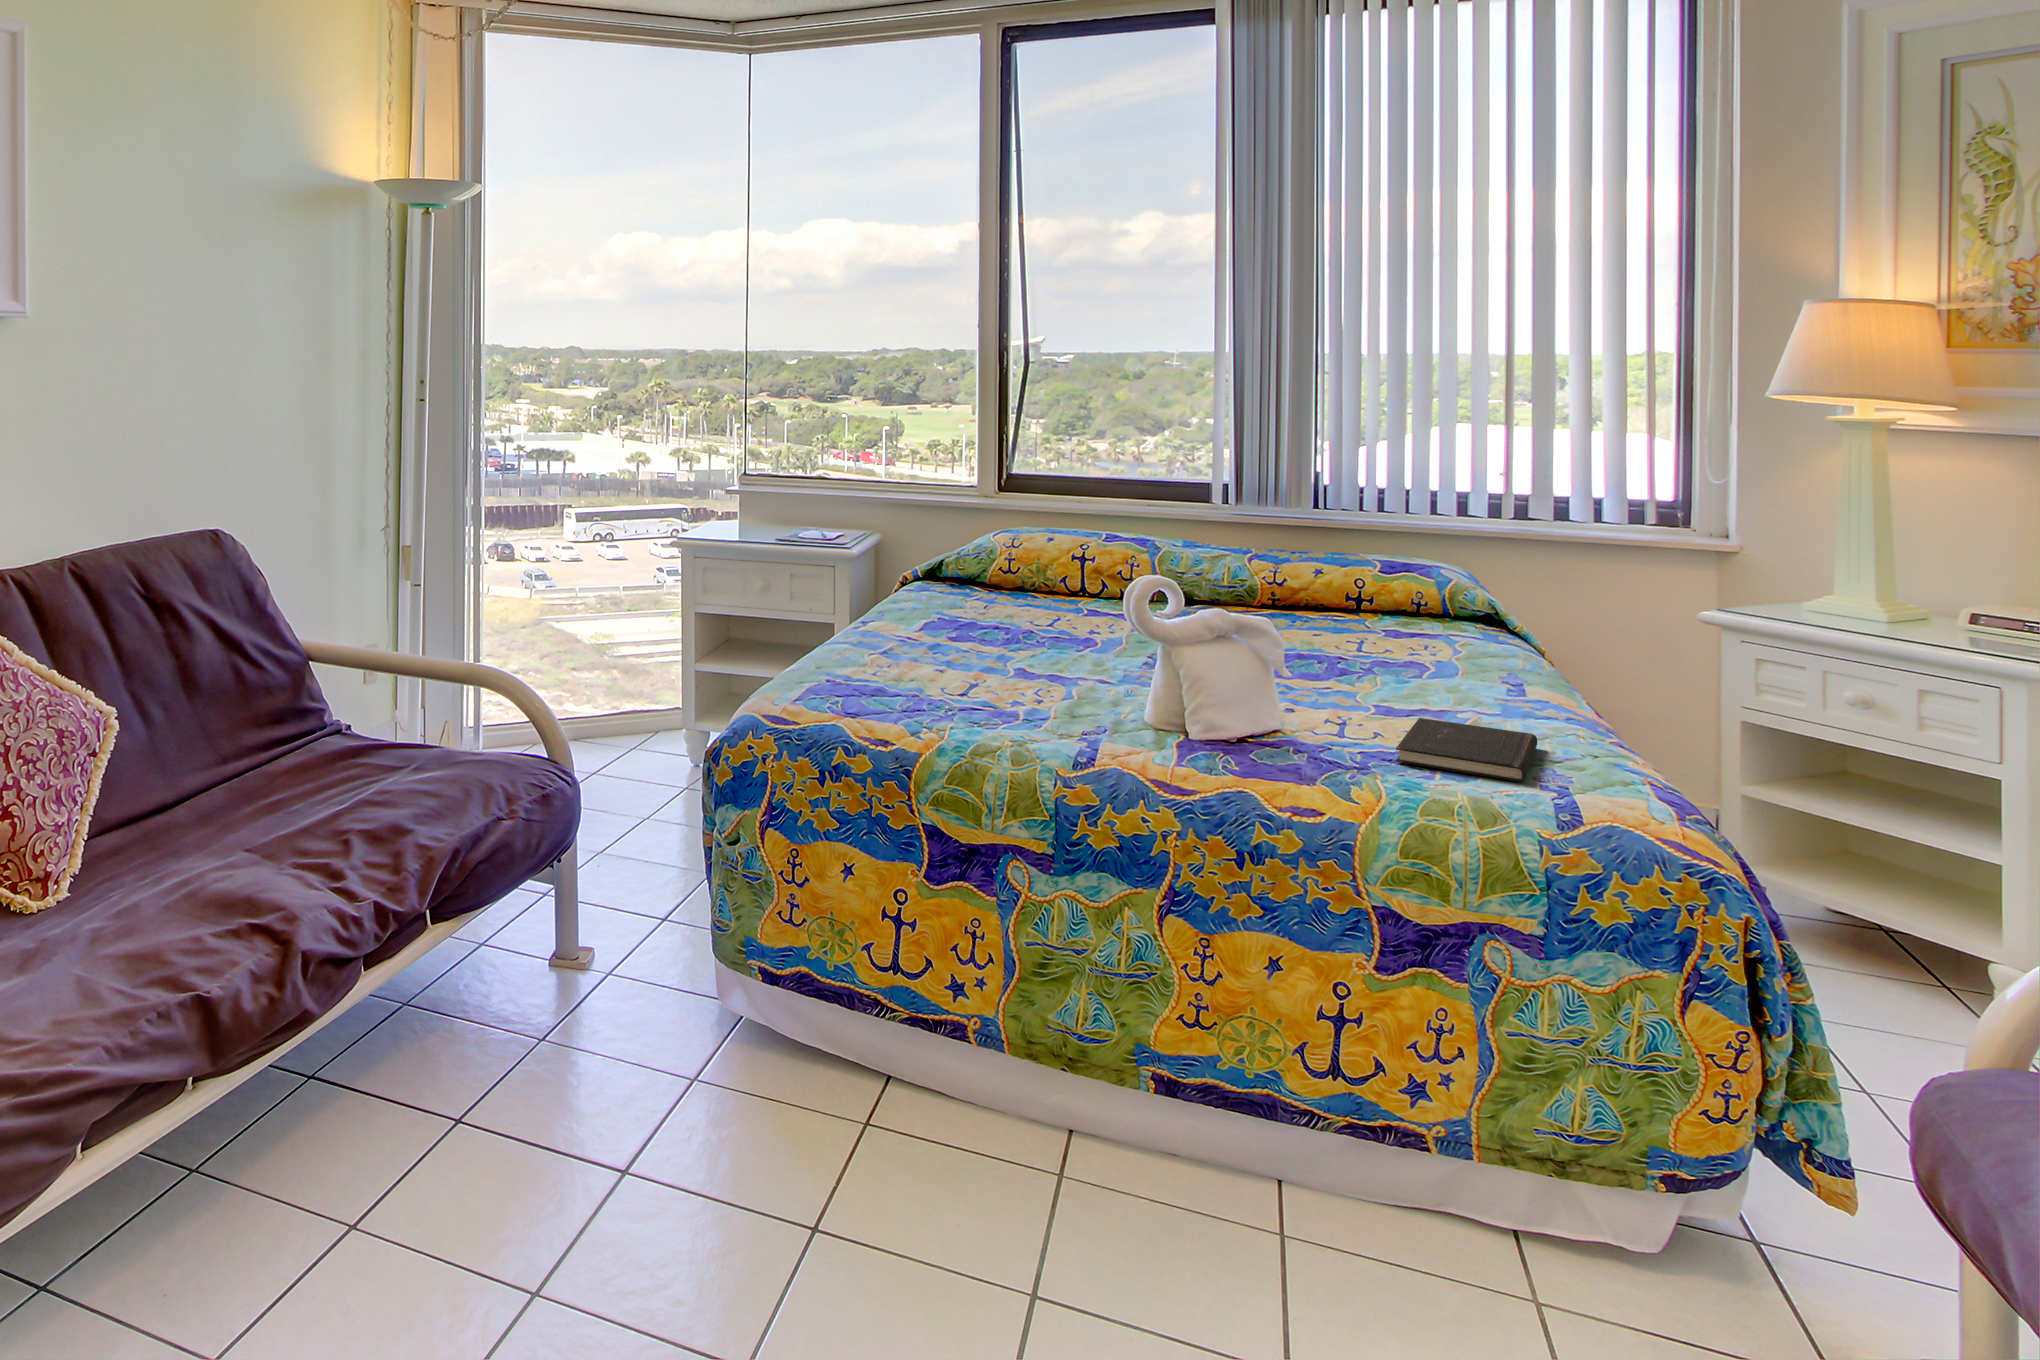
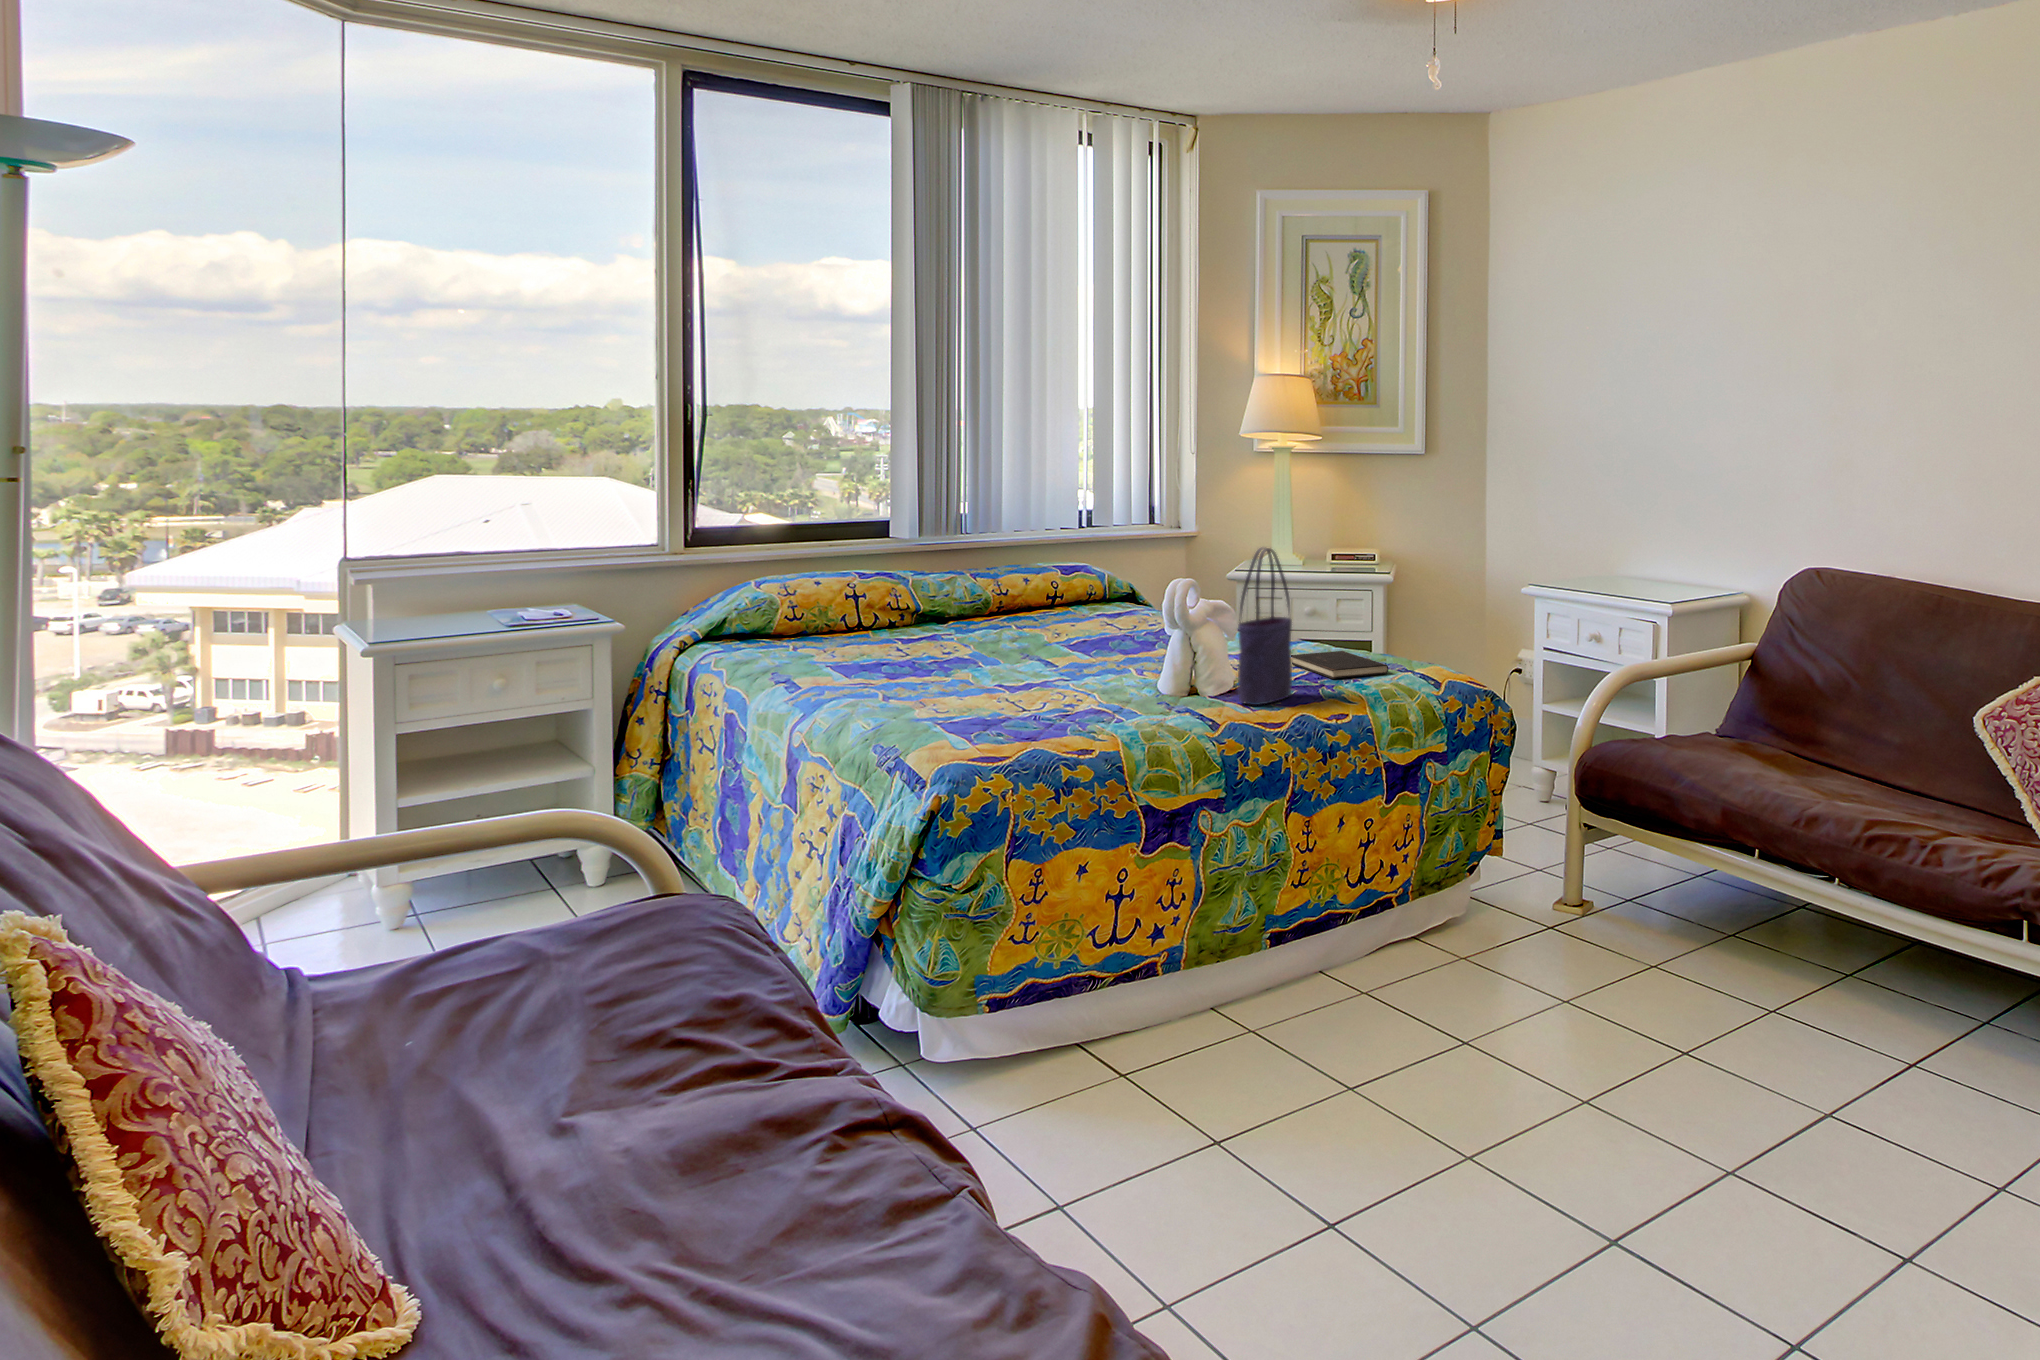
tote bag: none [1145,544,1258,761] -> present [1238,548,1292,705]

